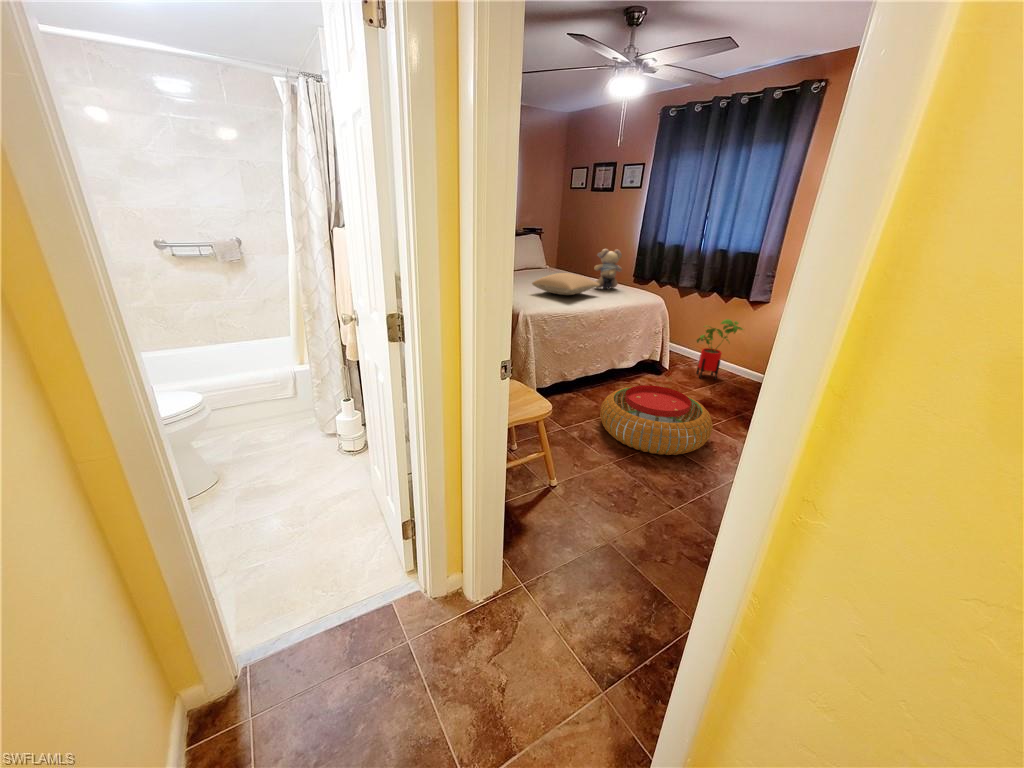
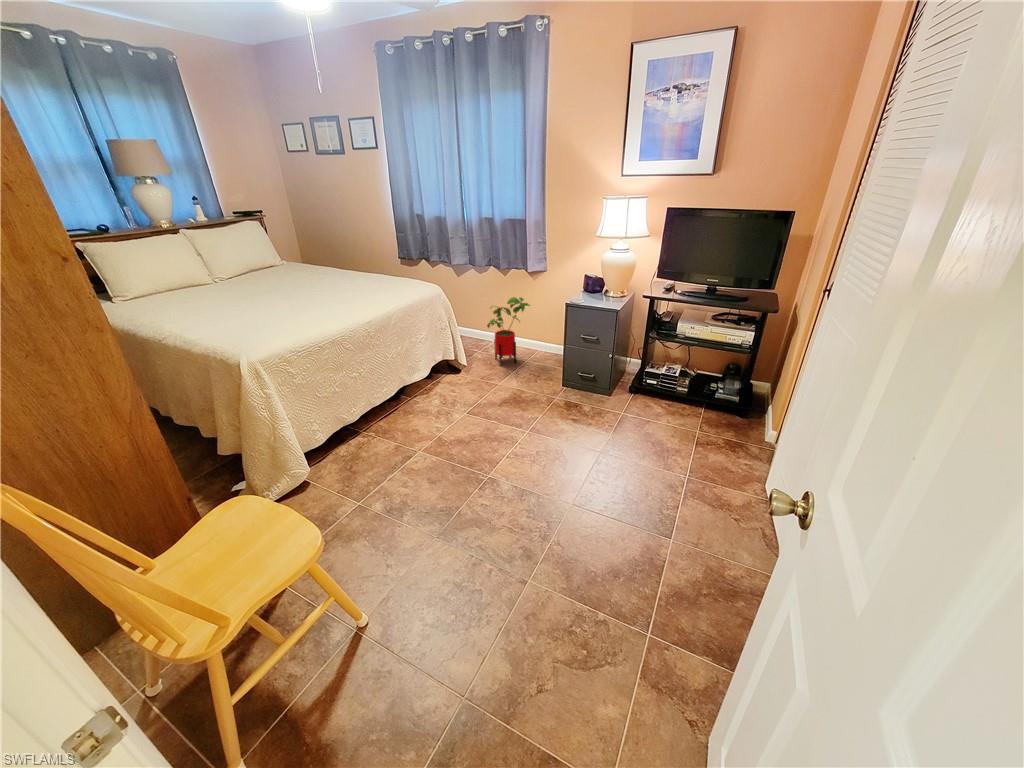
teddy bear: present [594,249,622,289] -> none [342,232,380,285]
pillow: present [532,273,600,295] -> none [254,275,357,307]
pouf: present [600,385,713,455] -> none [401,403,536,501]

